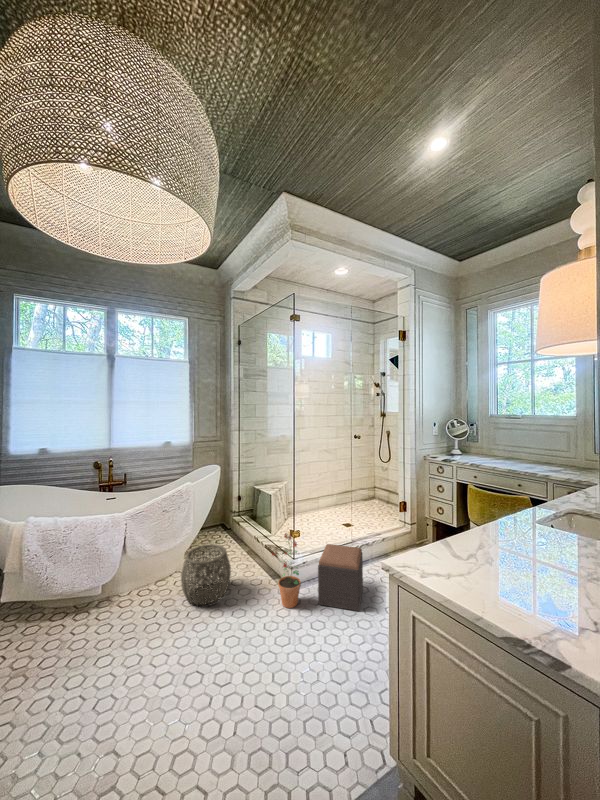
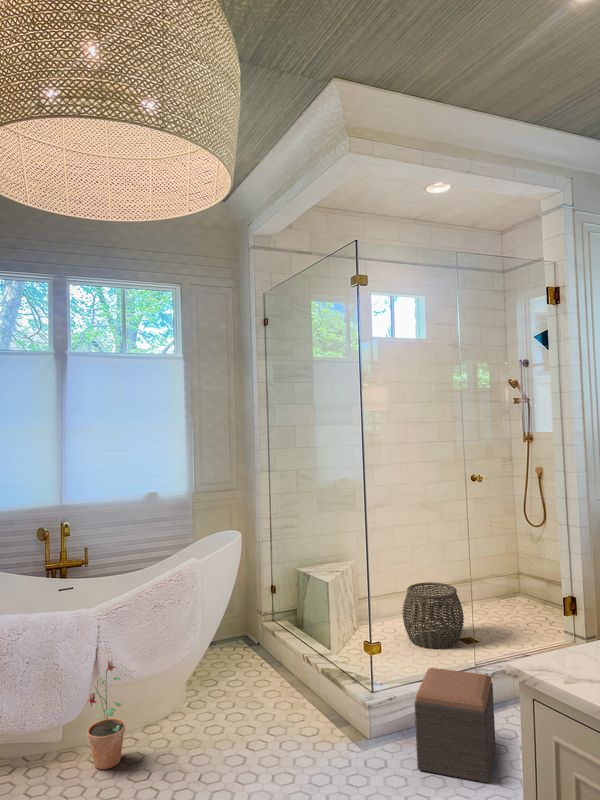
potted plant: present [272,533,301,608] -> present [87,660,125,769]
woven basket: present [181,544,231,605] -> present [402,582,464,649]

